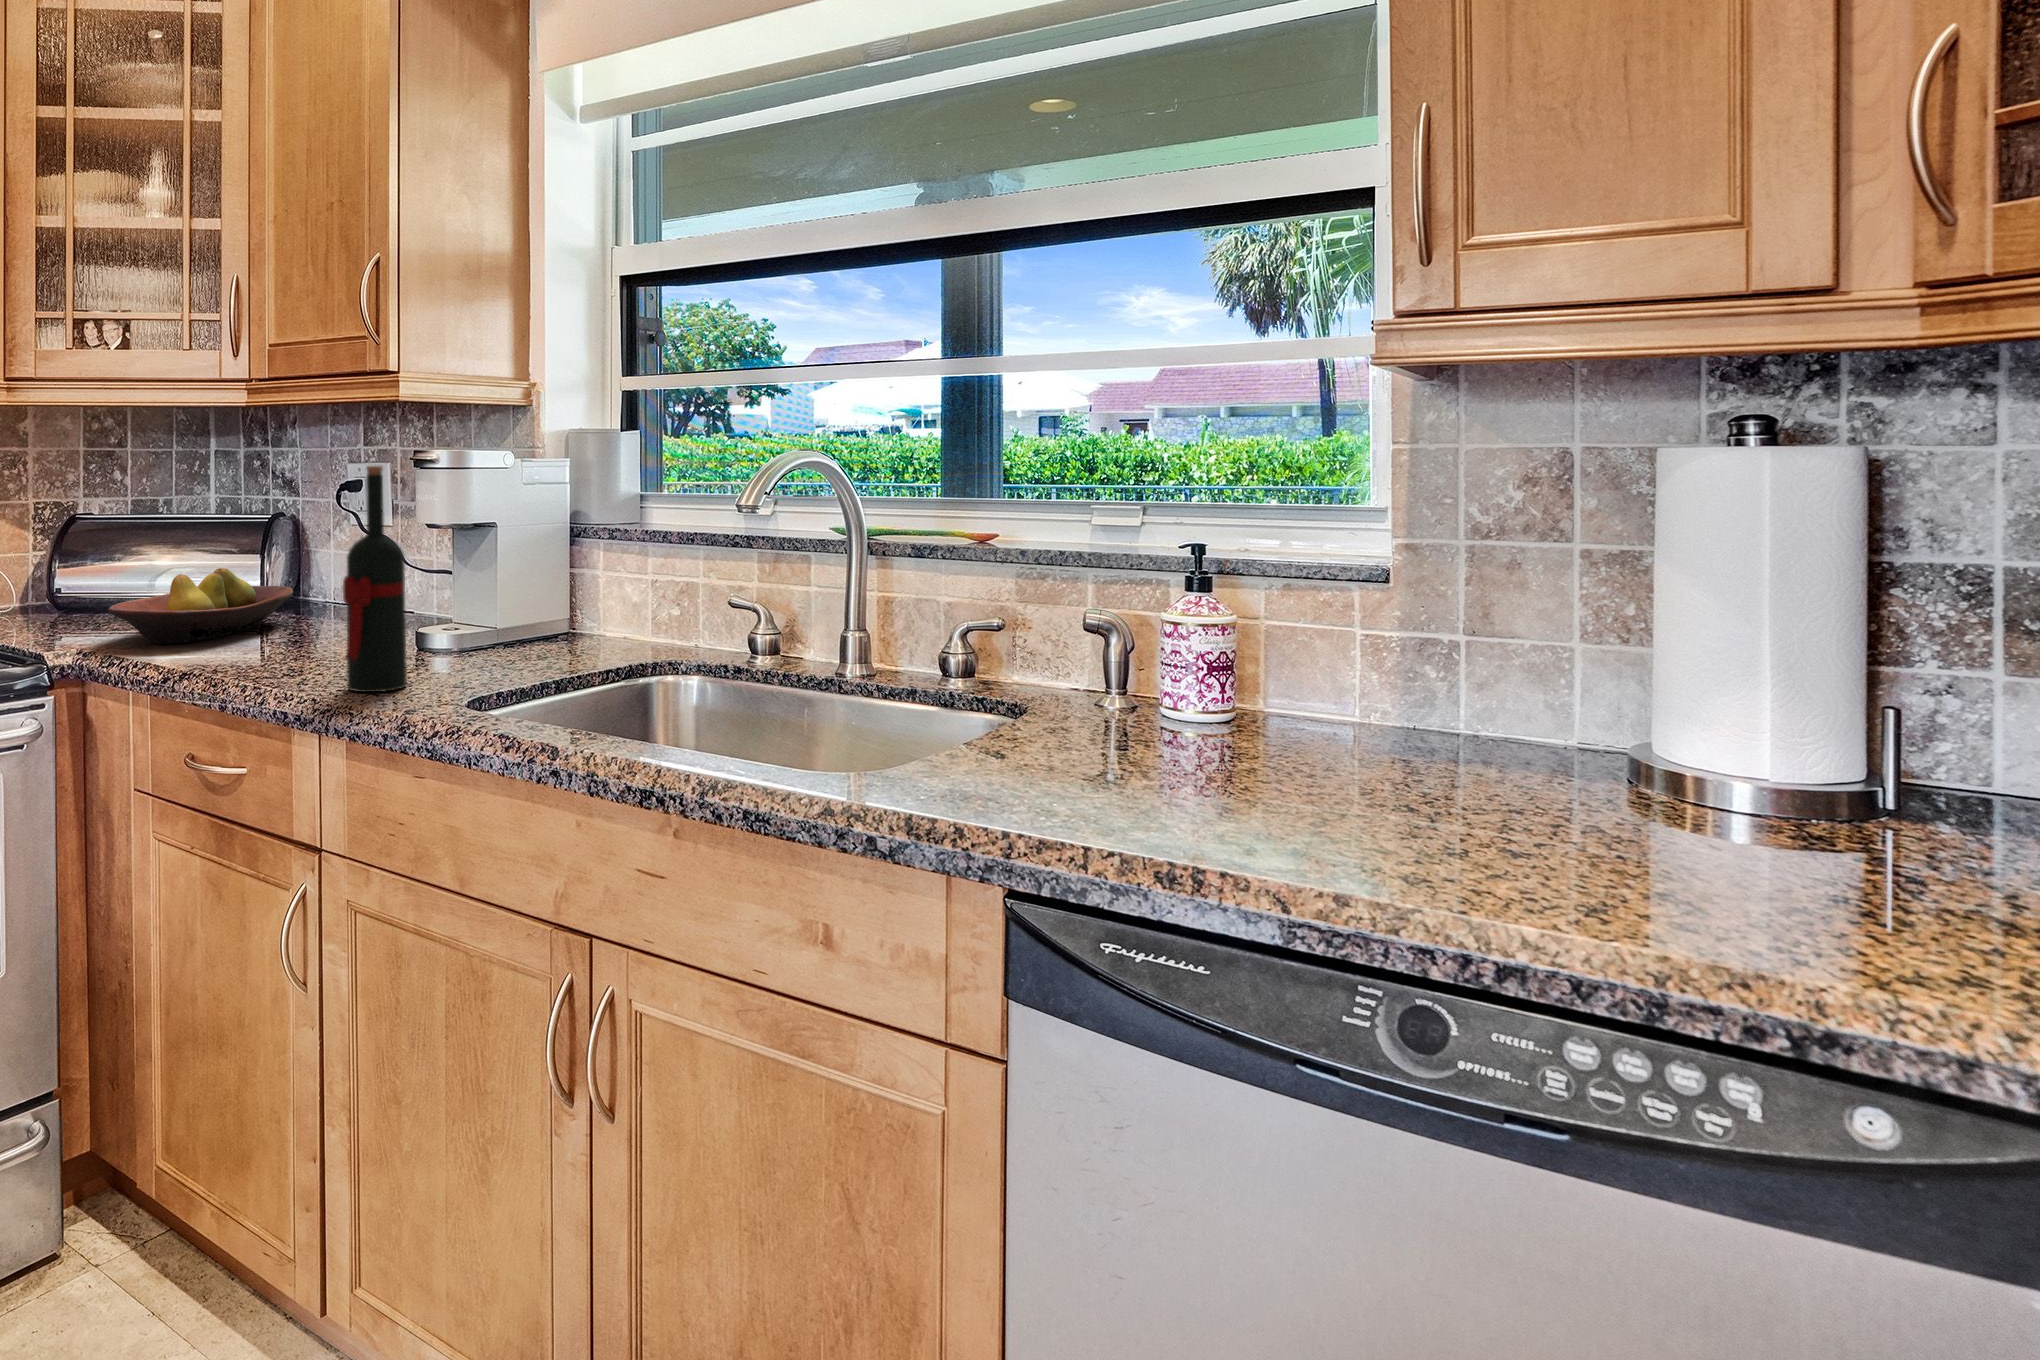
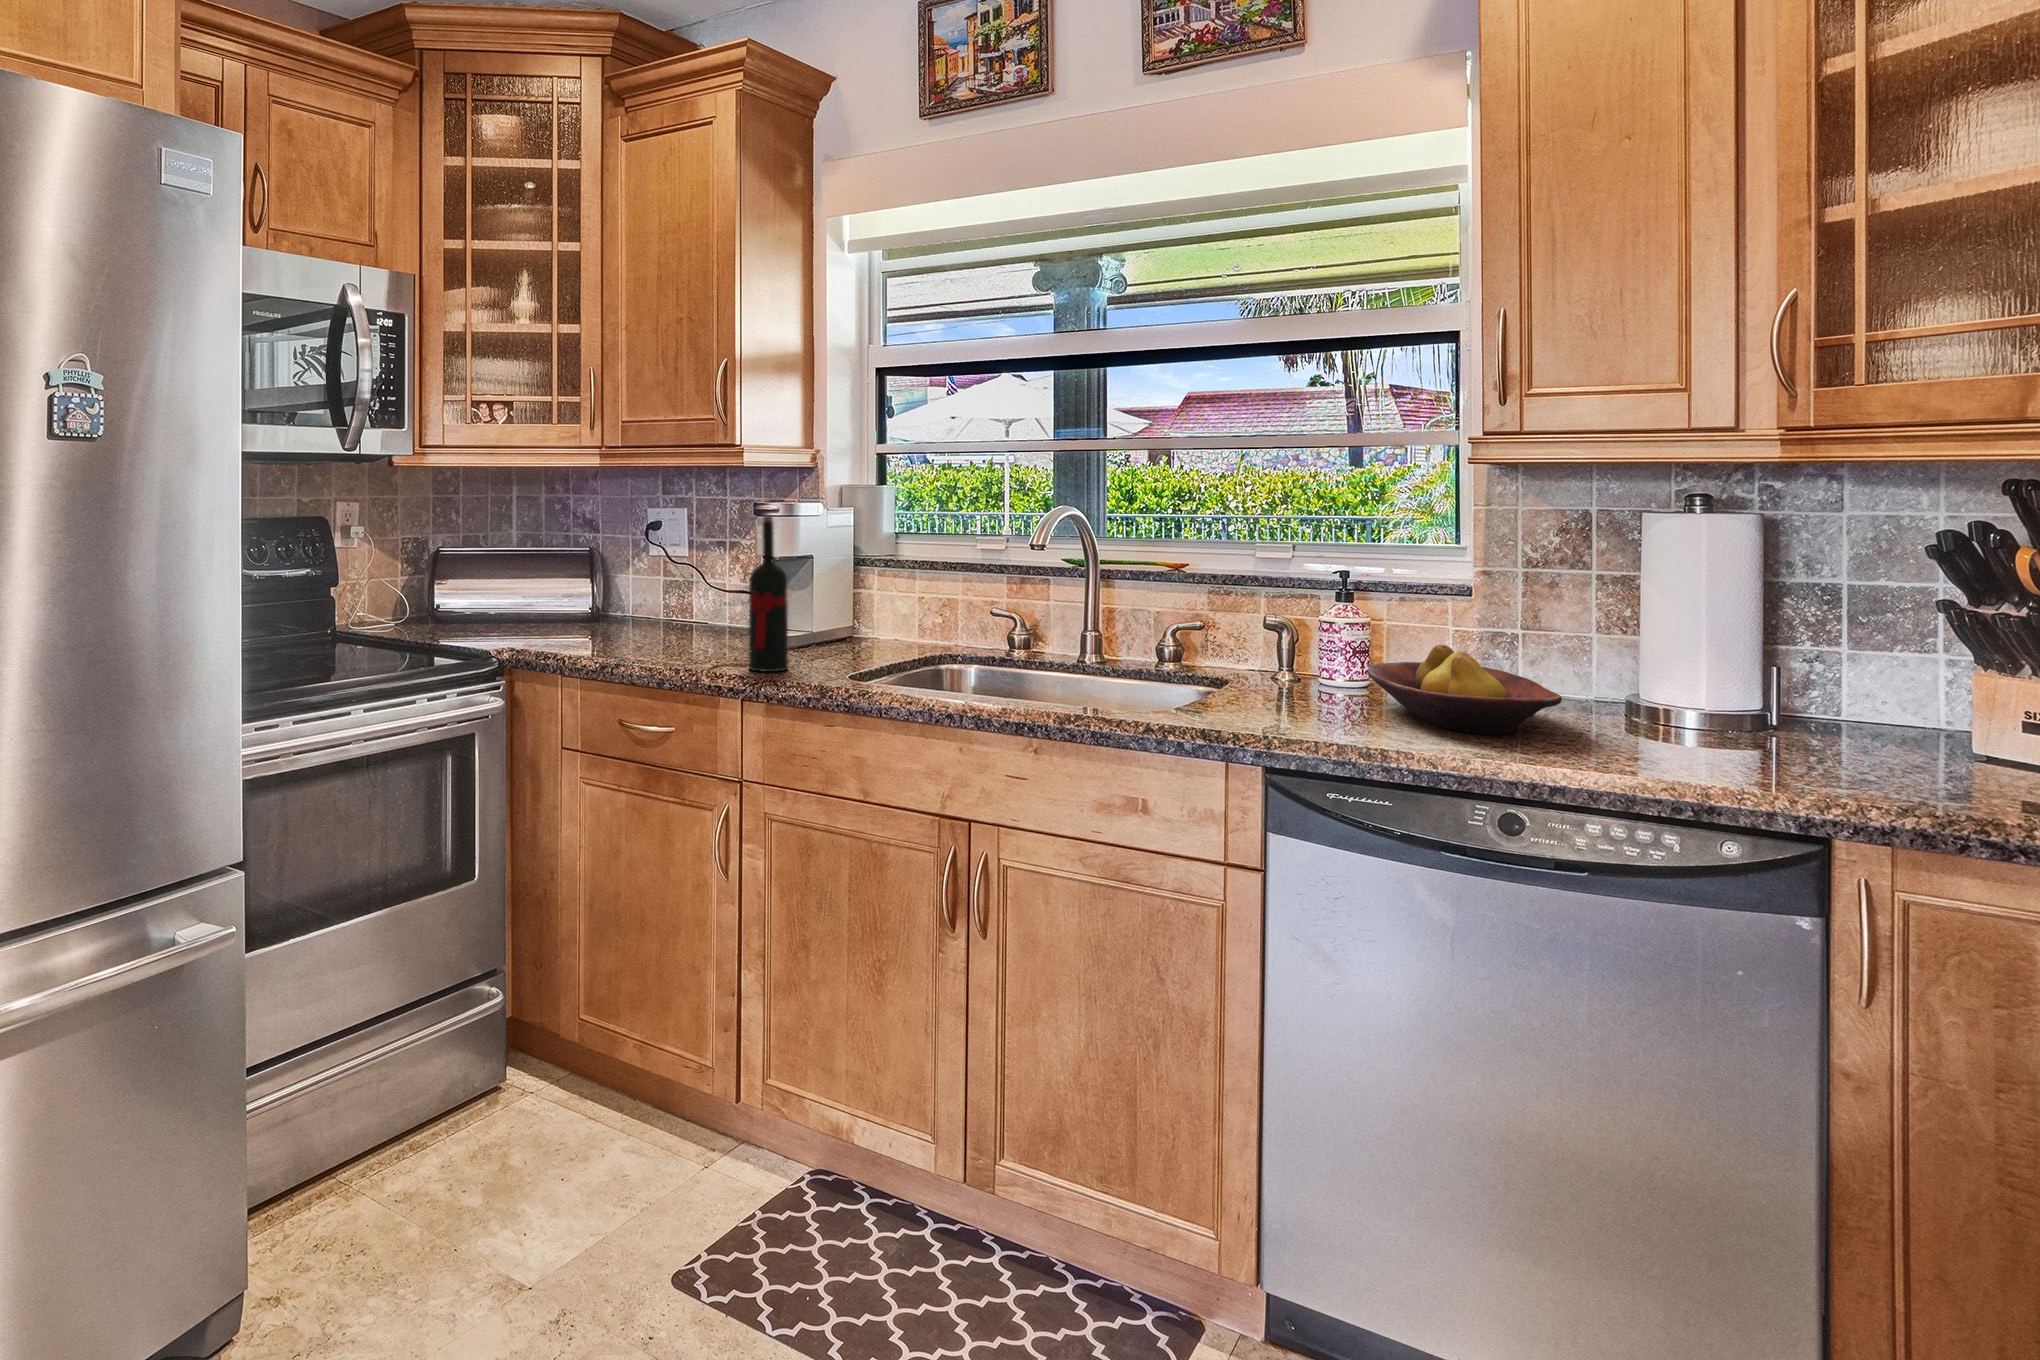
fruit bowl: present [108,568,293,644] -> present [1367,645,1562,734]

